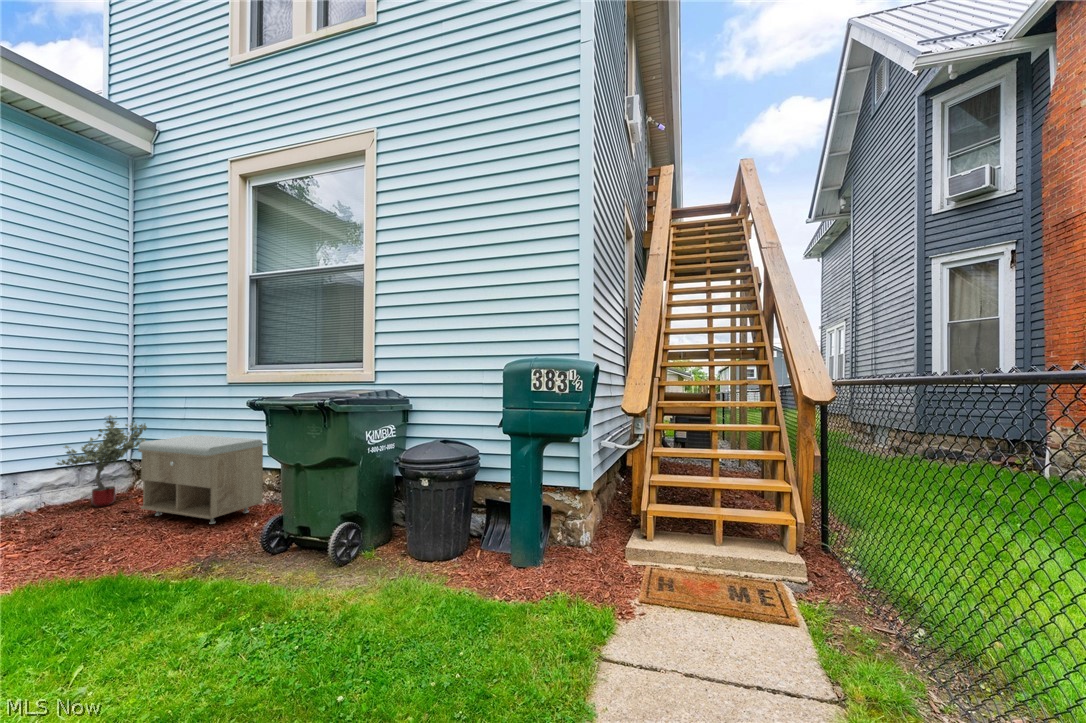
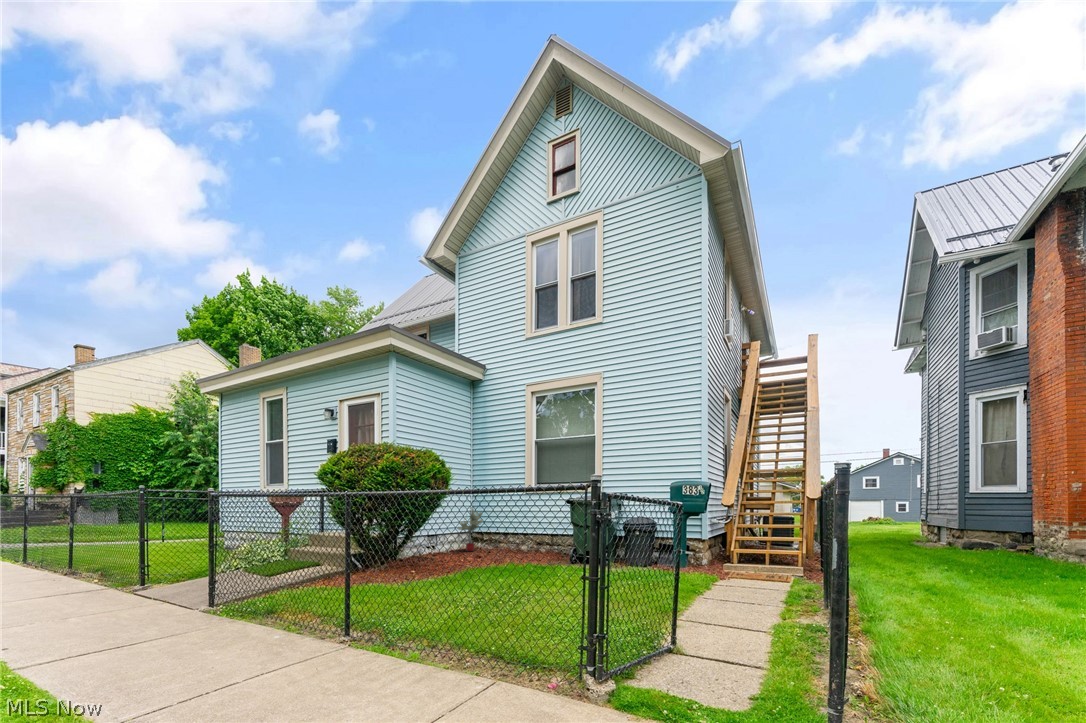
storage bench: present [138,435,263,524] -> none [495,517,547,557]

